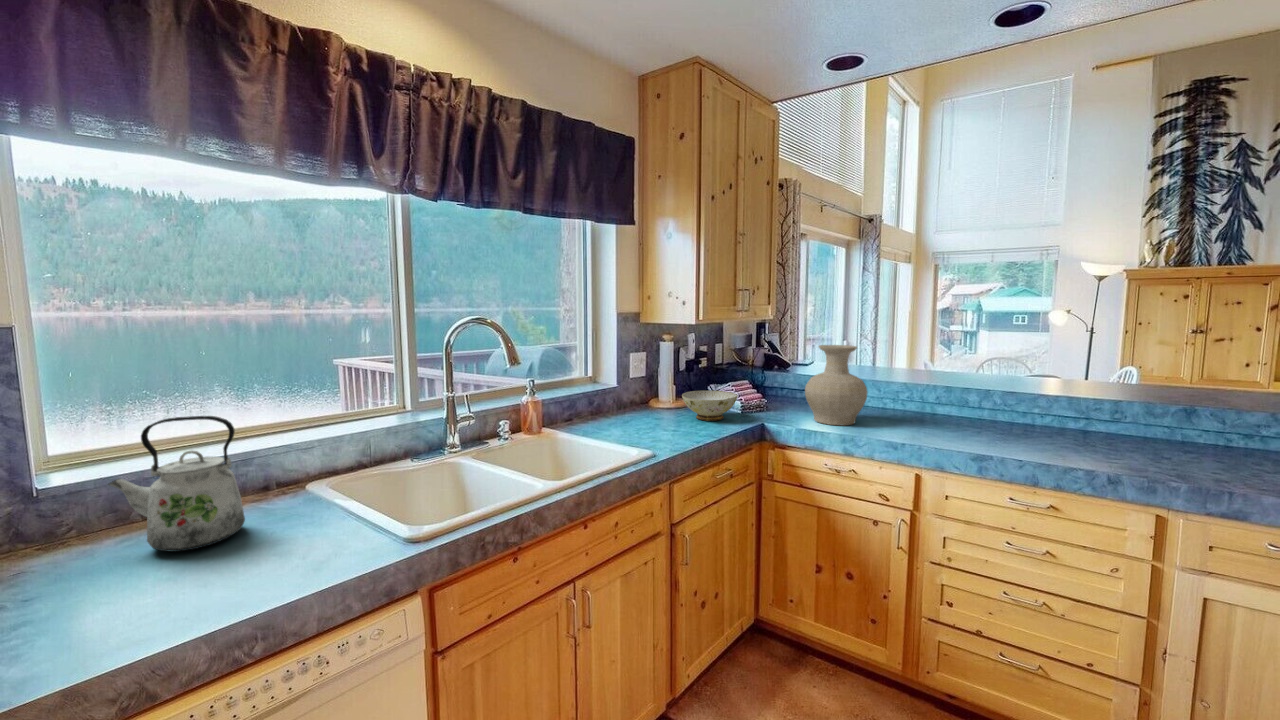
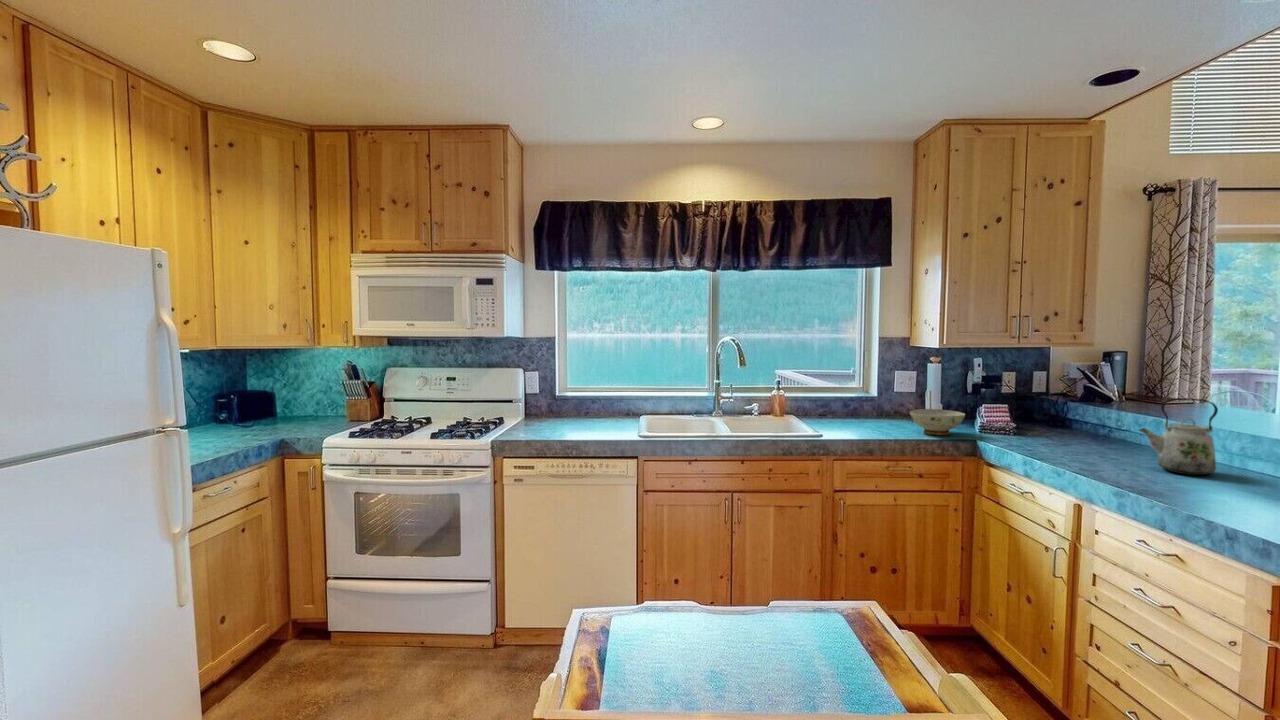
vase: present [805,345,867,425] -> none [1024,374,1097,457]
kettle: present [108,416,245,551] -> present [1139,398,1218,475]

